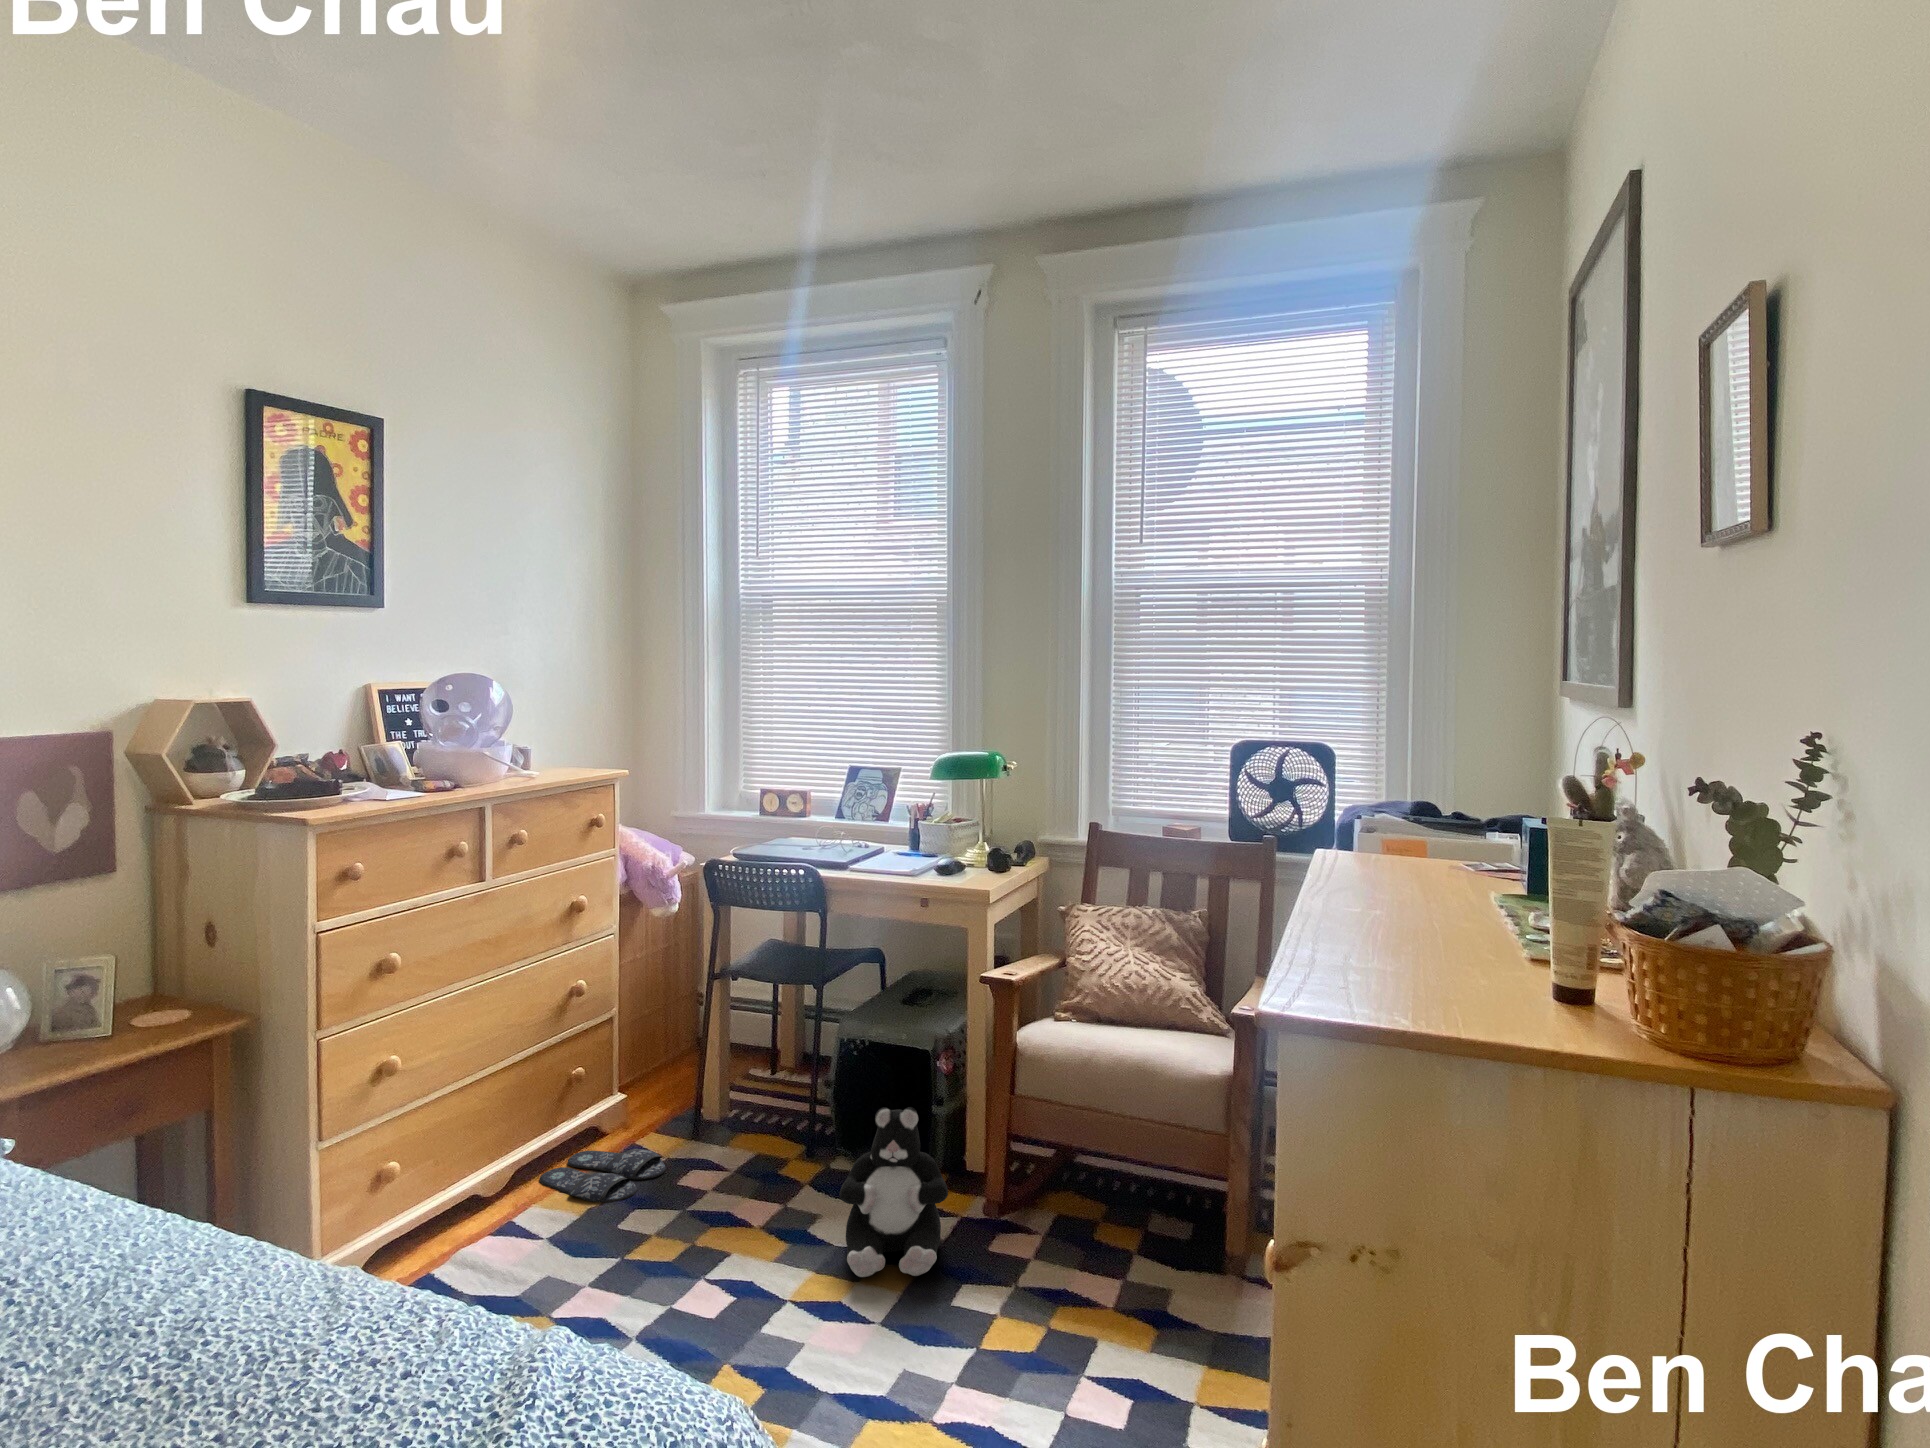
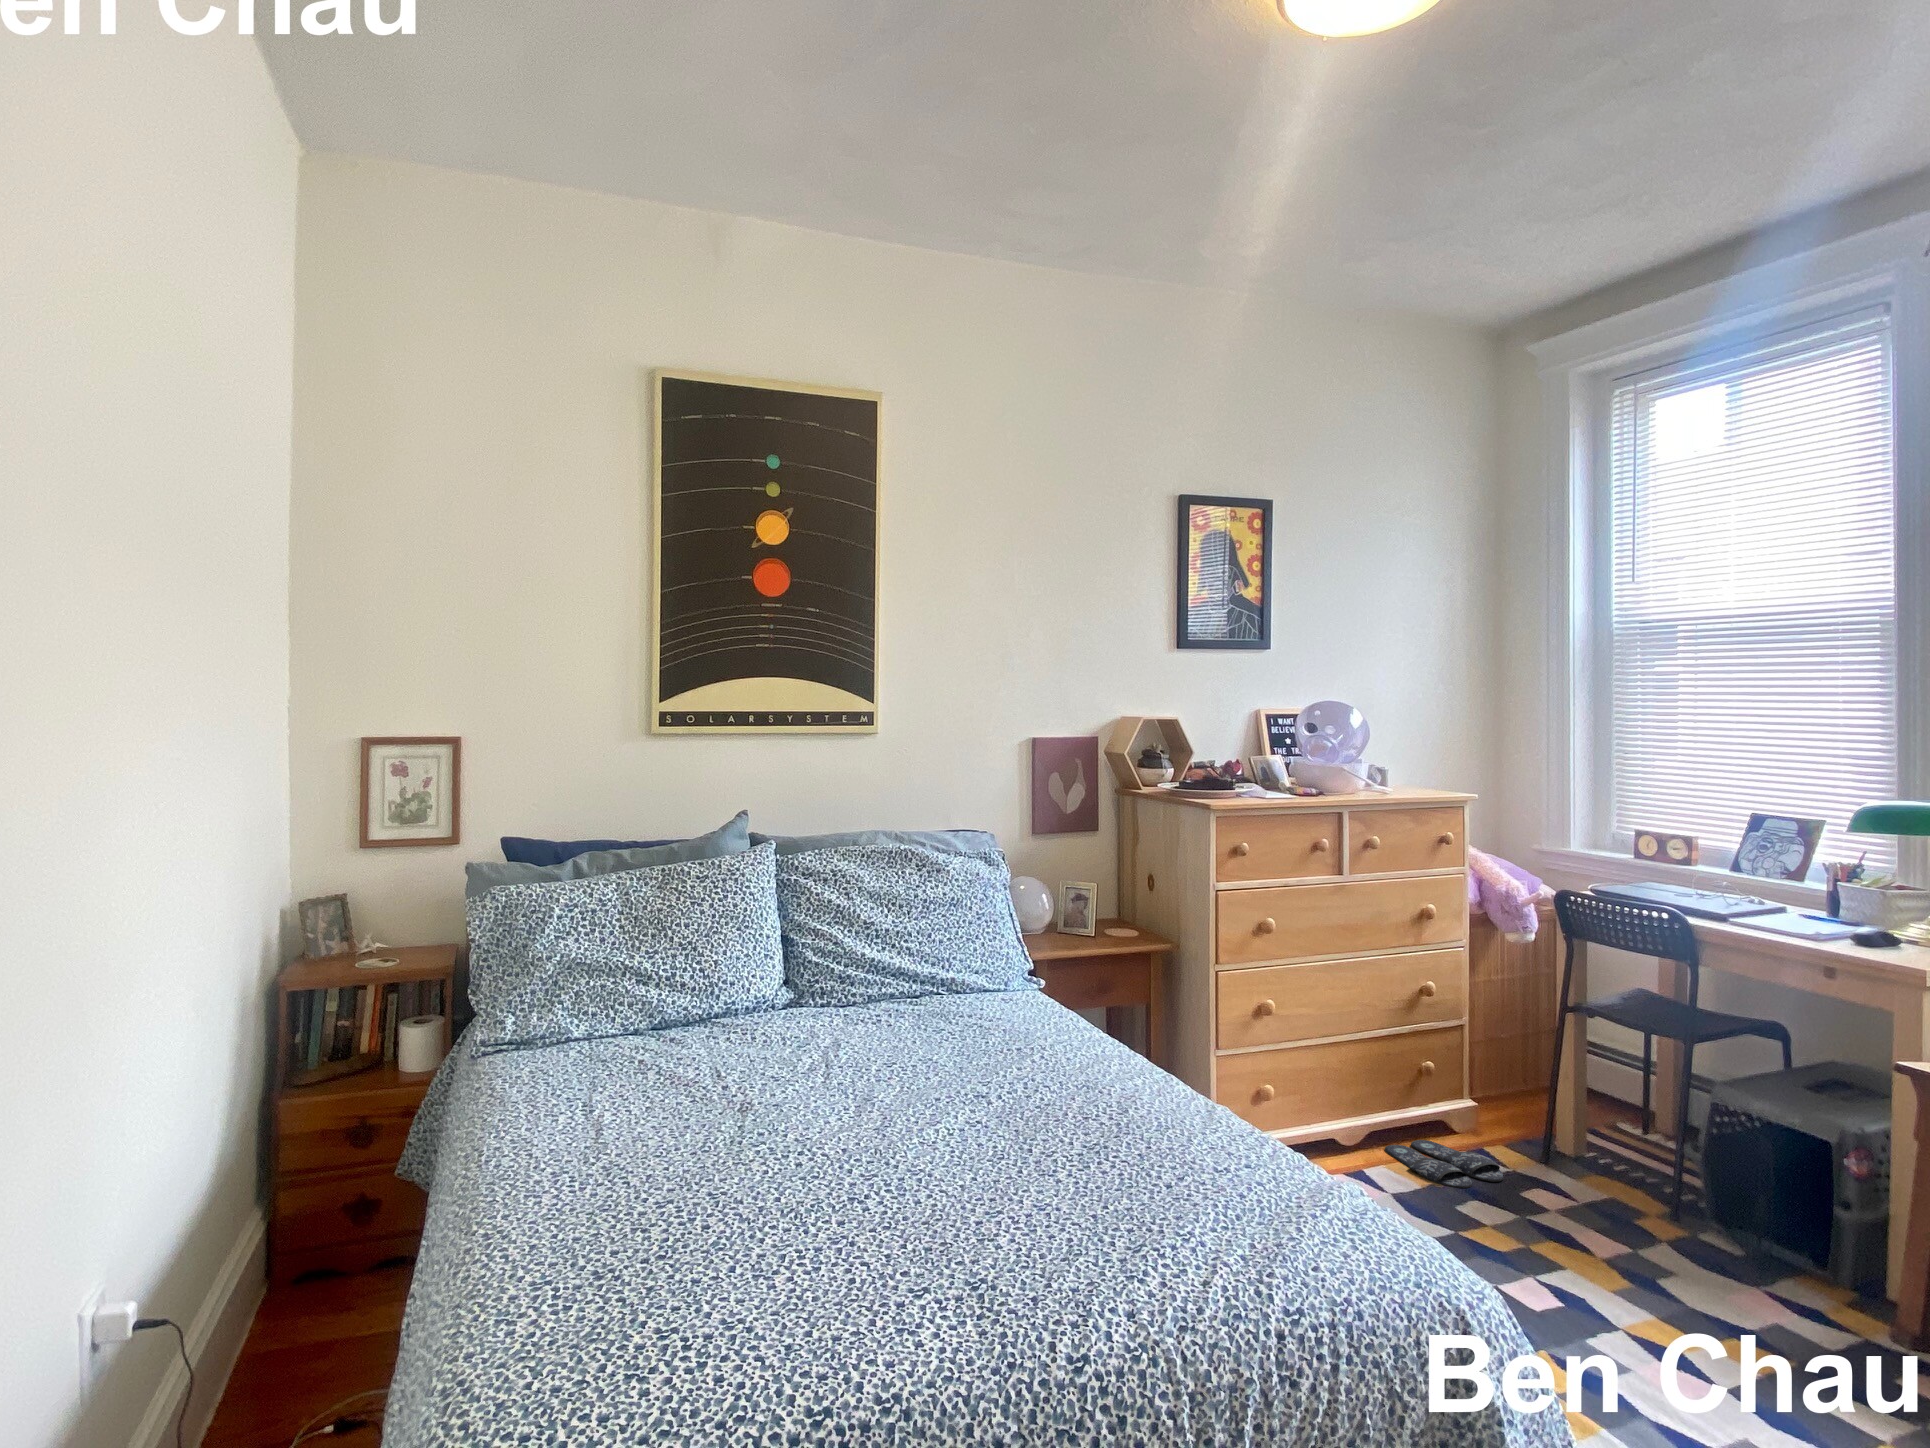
plush toy: present [839,1107,948,1277] -> none [1684,1173,1832,1363]

